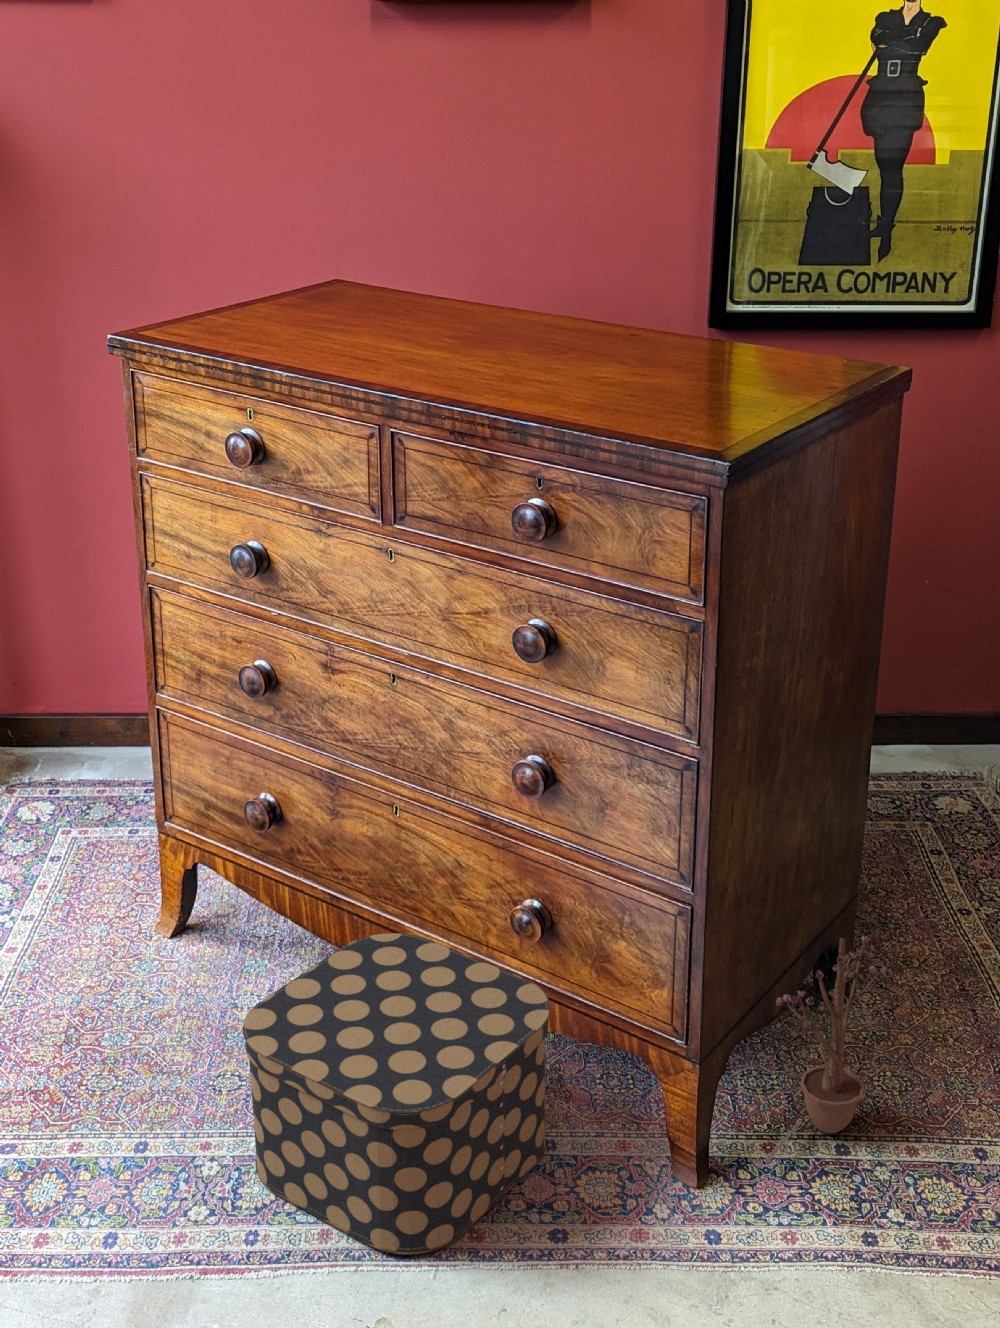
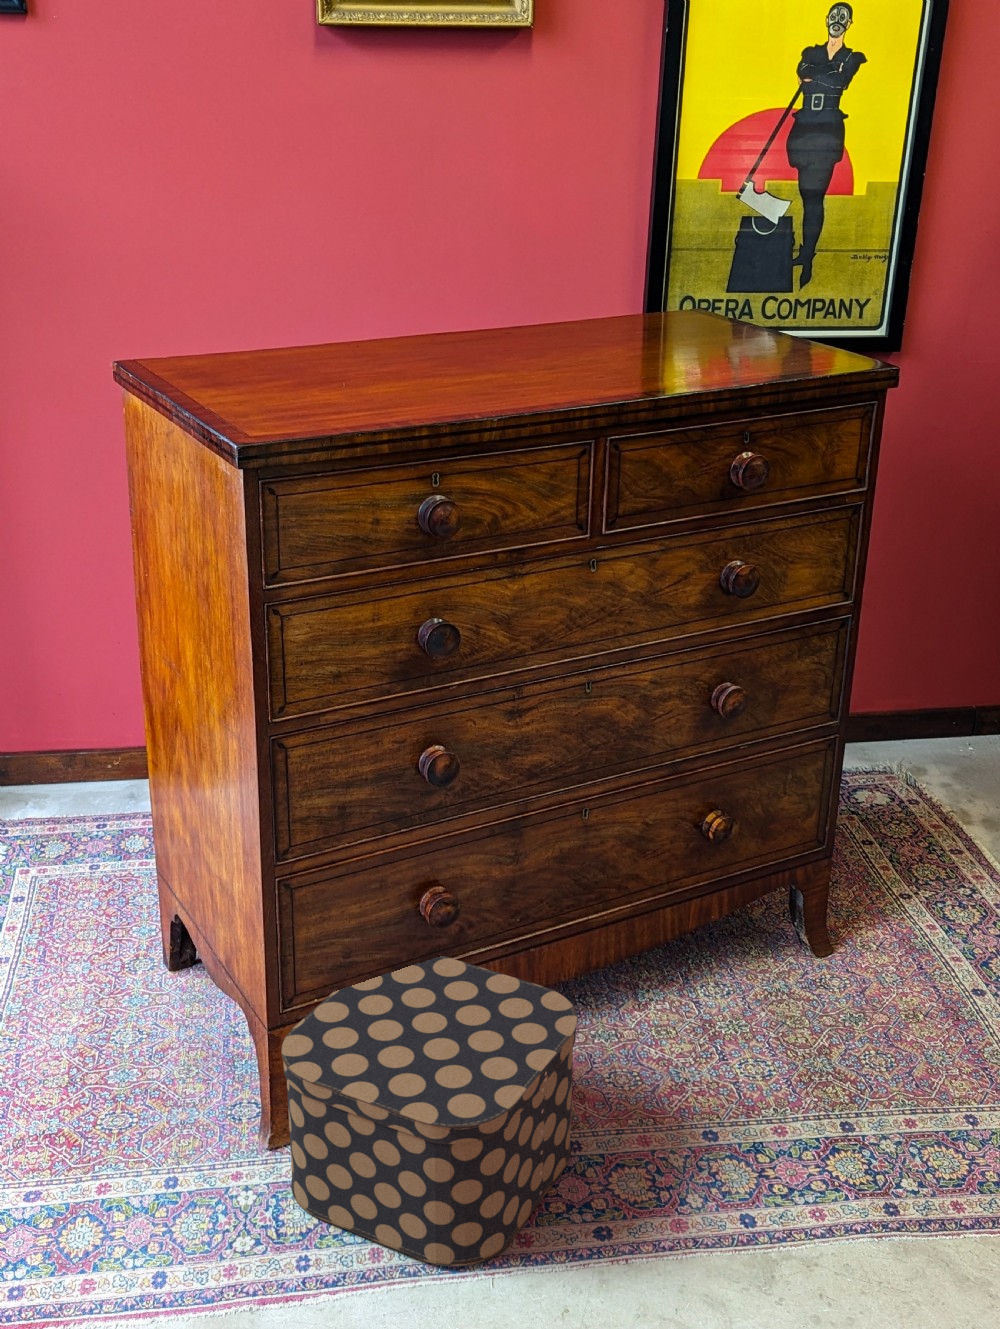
decorative plant: present [766,935,892,1162] -> none [783,923,886,1146]

